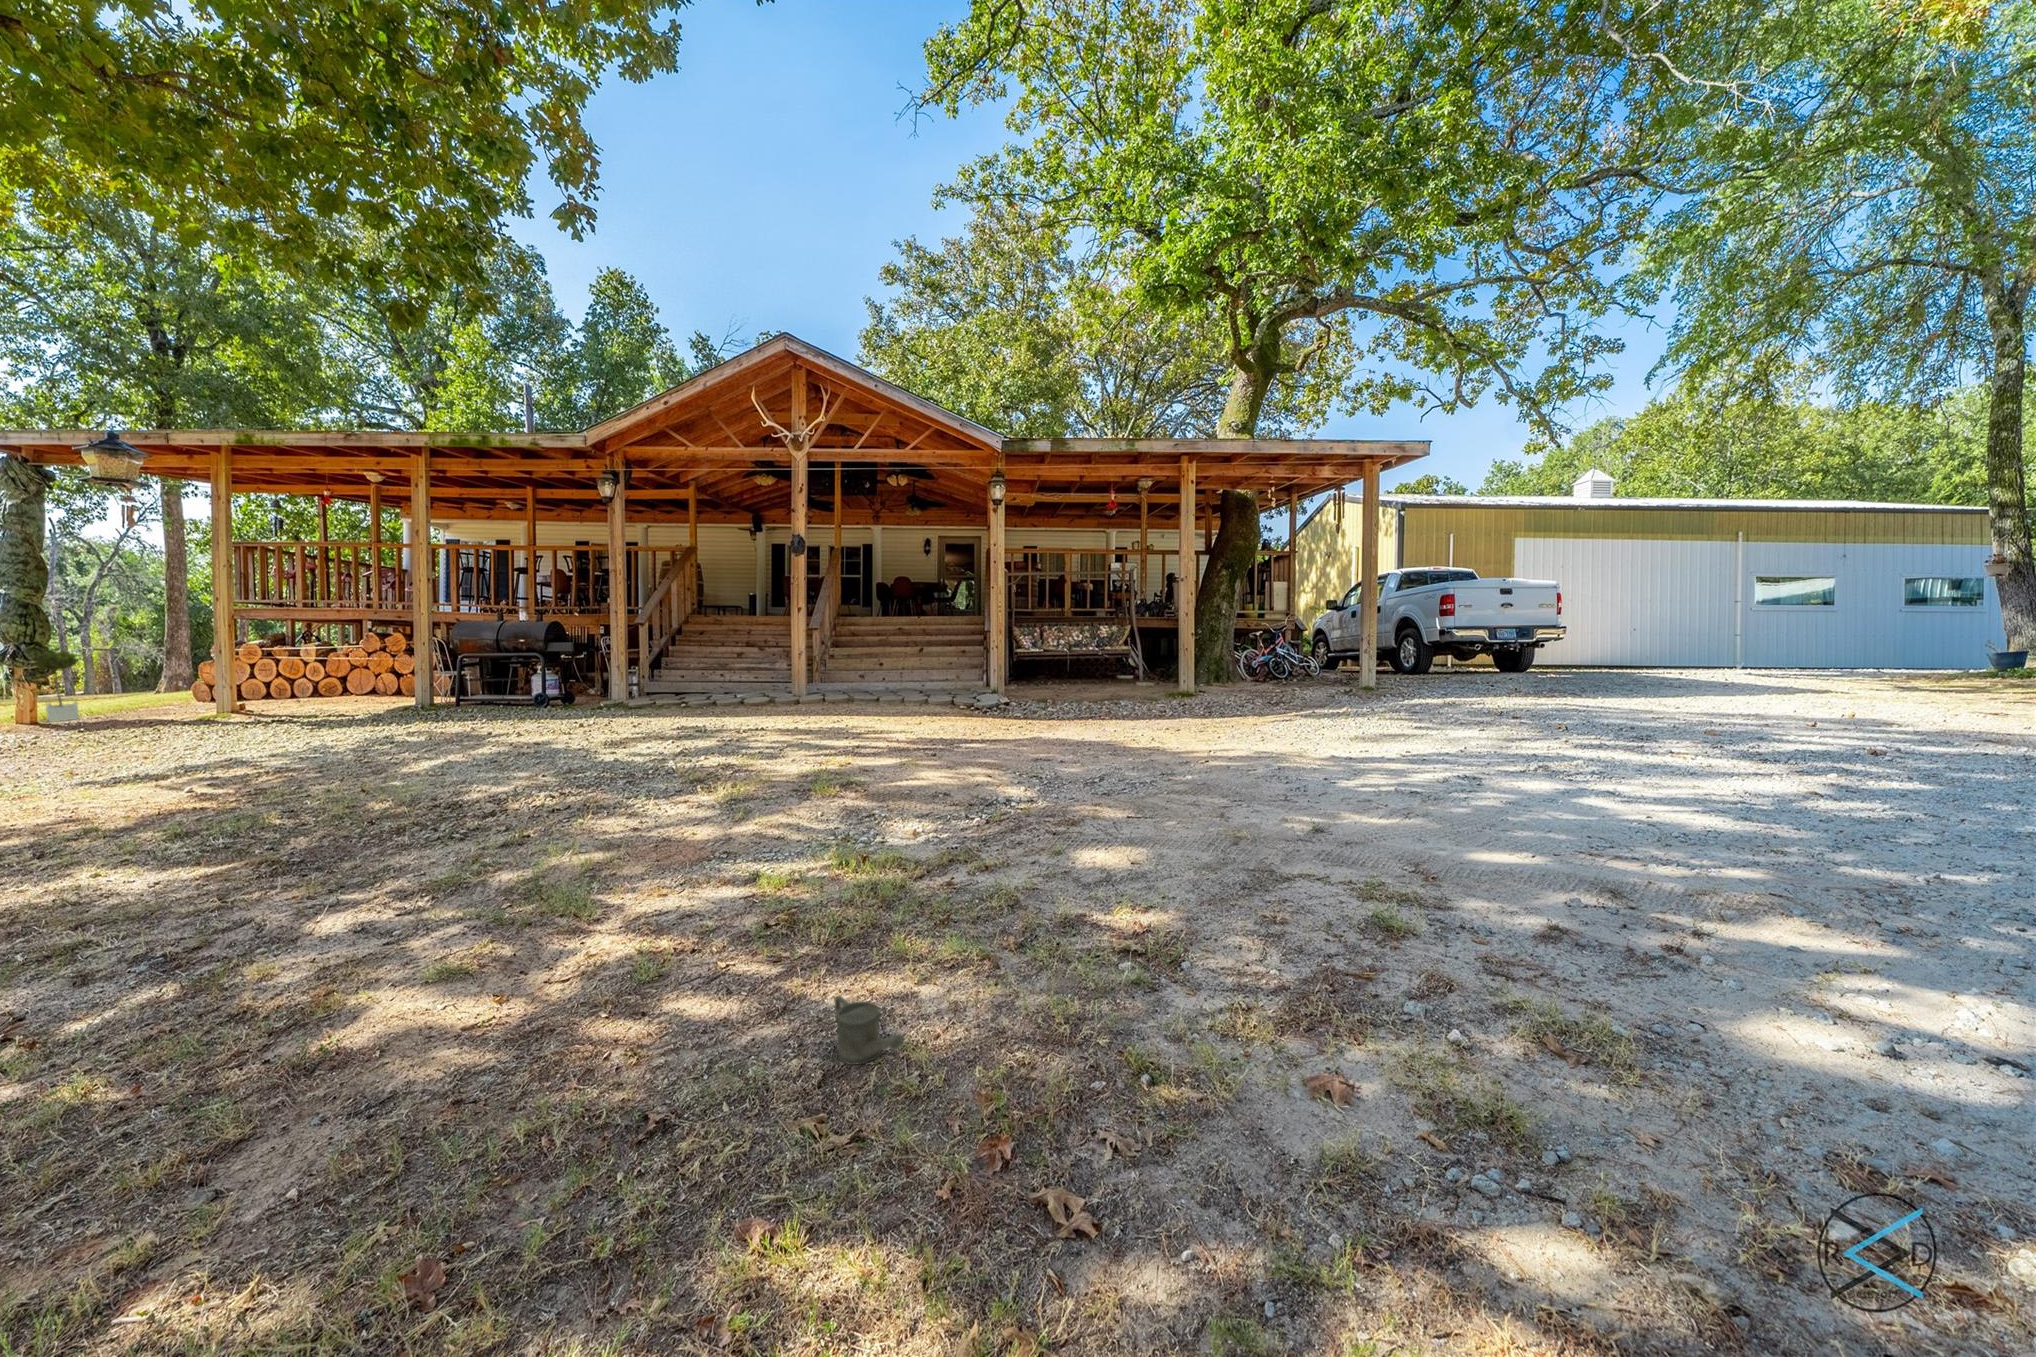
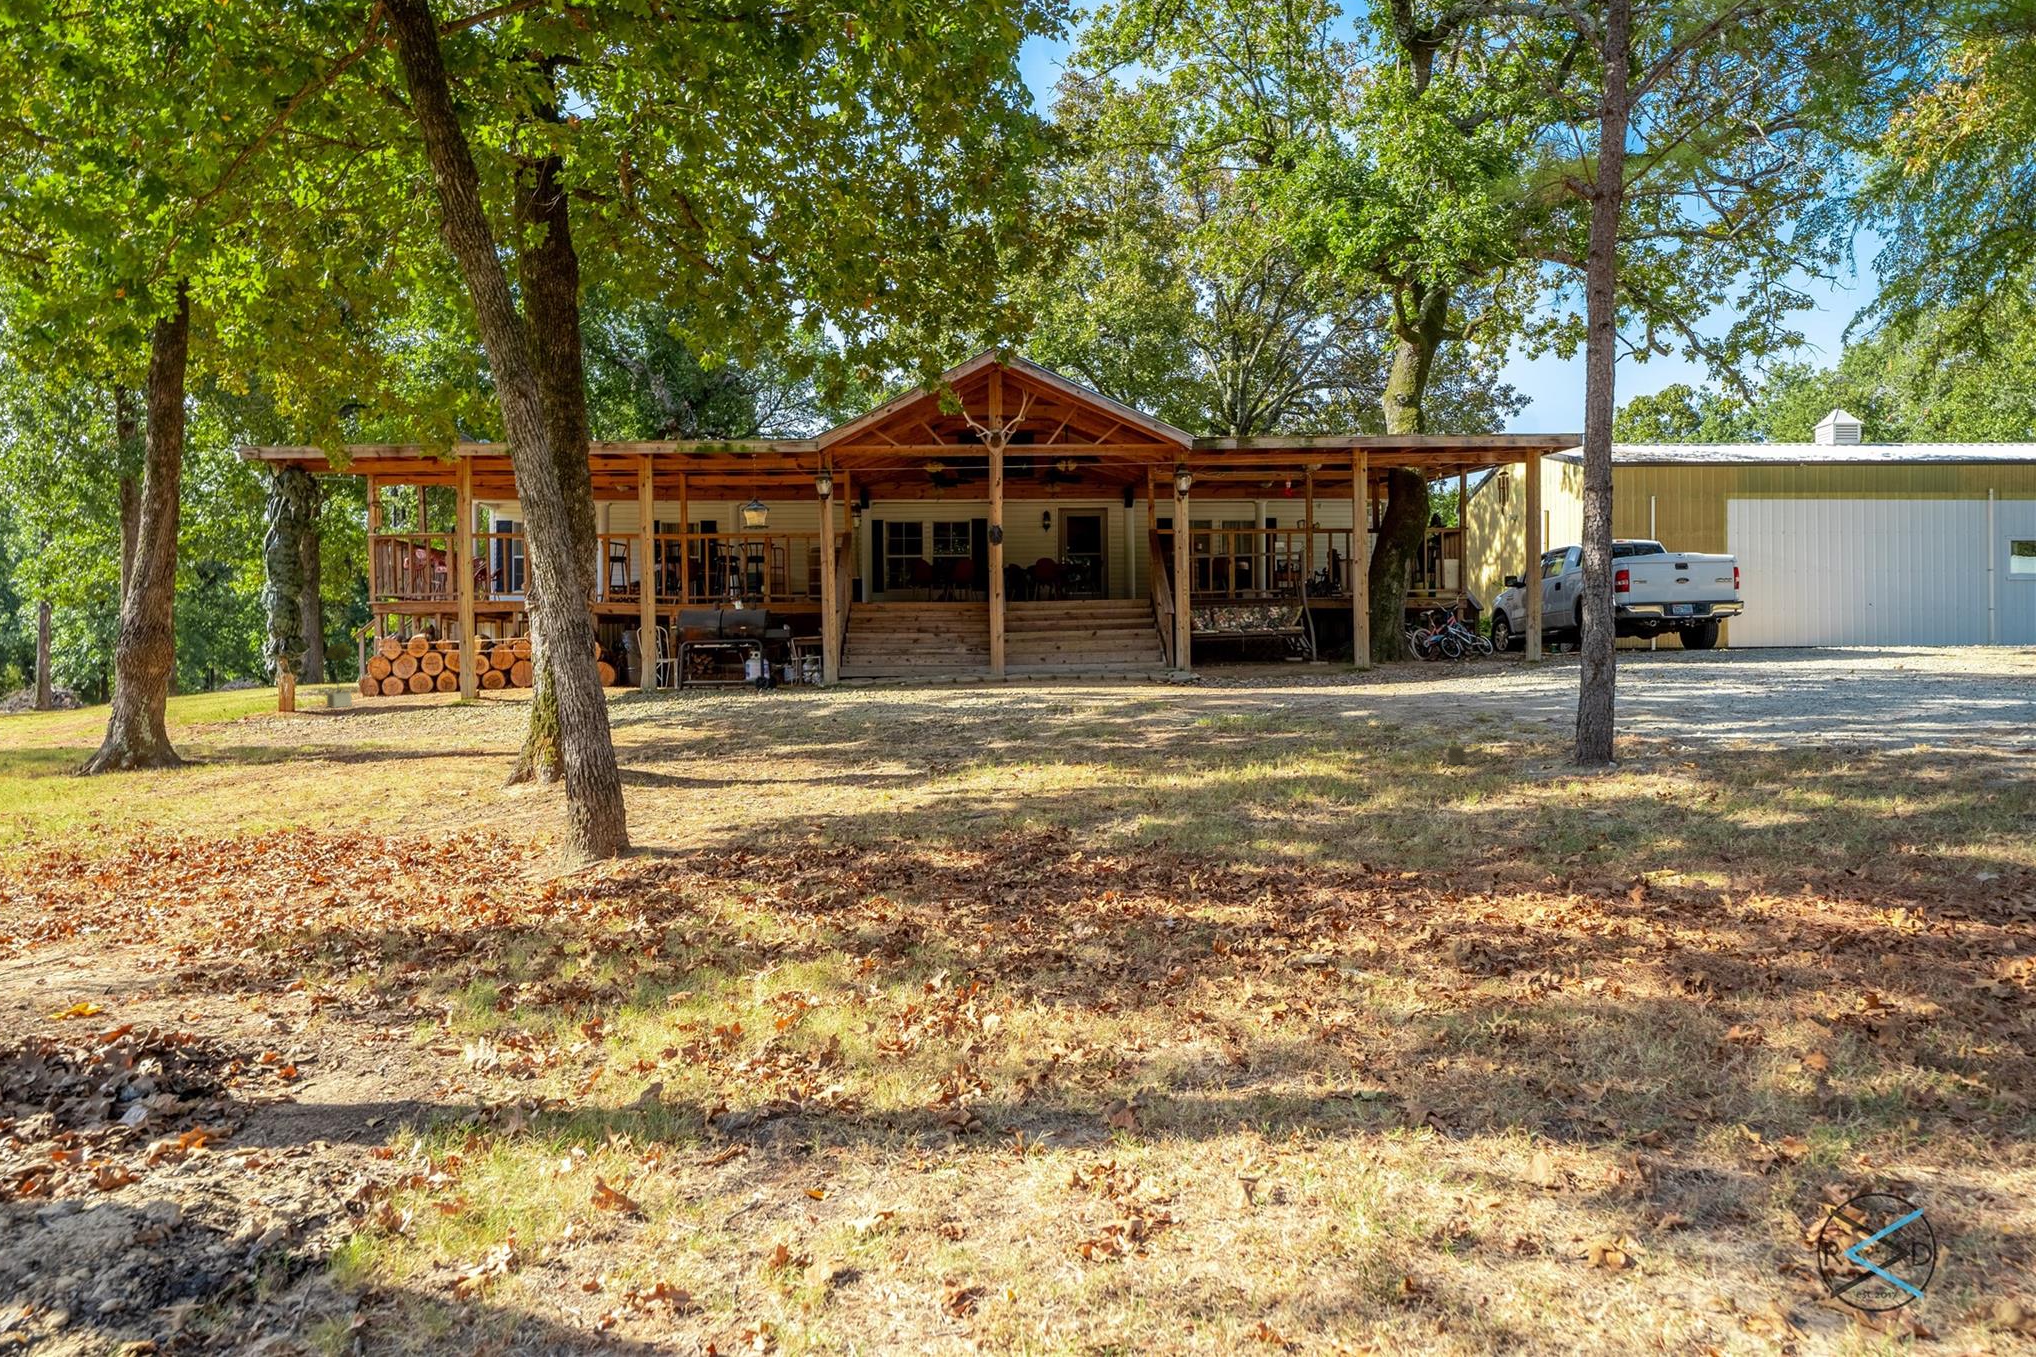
watering can: present [834,996,903,1065] -> present [1441,746,1482,765]

